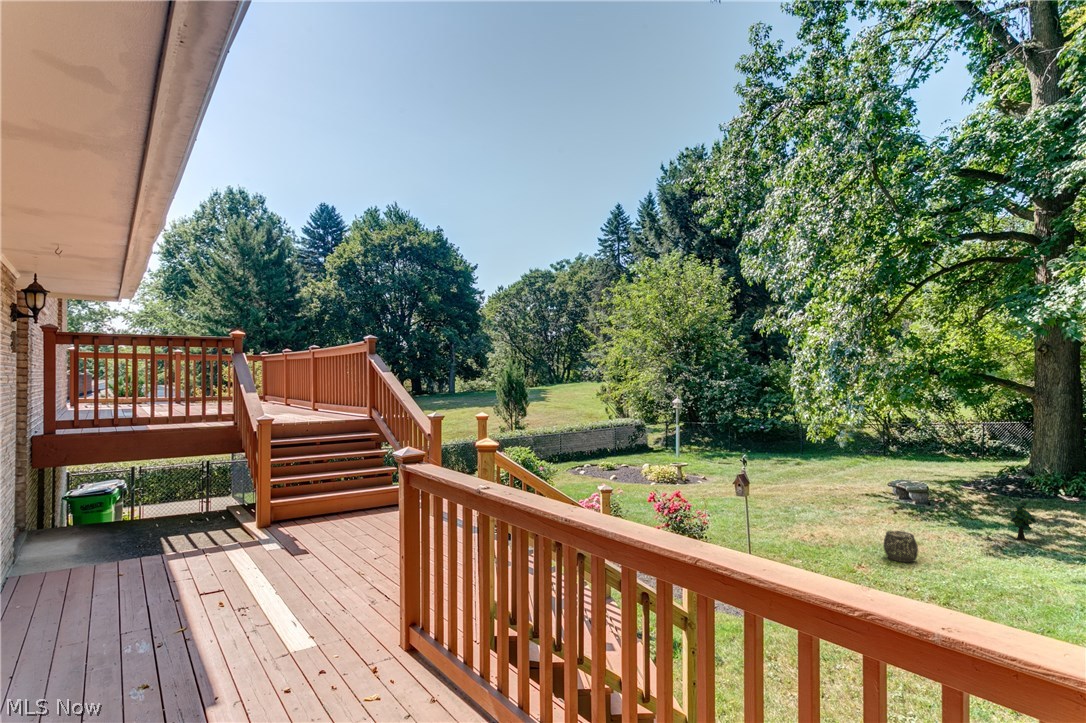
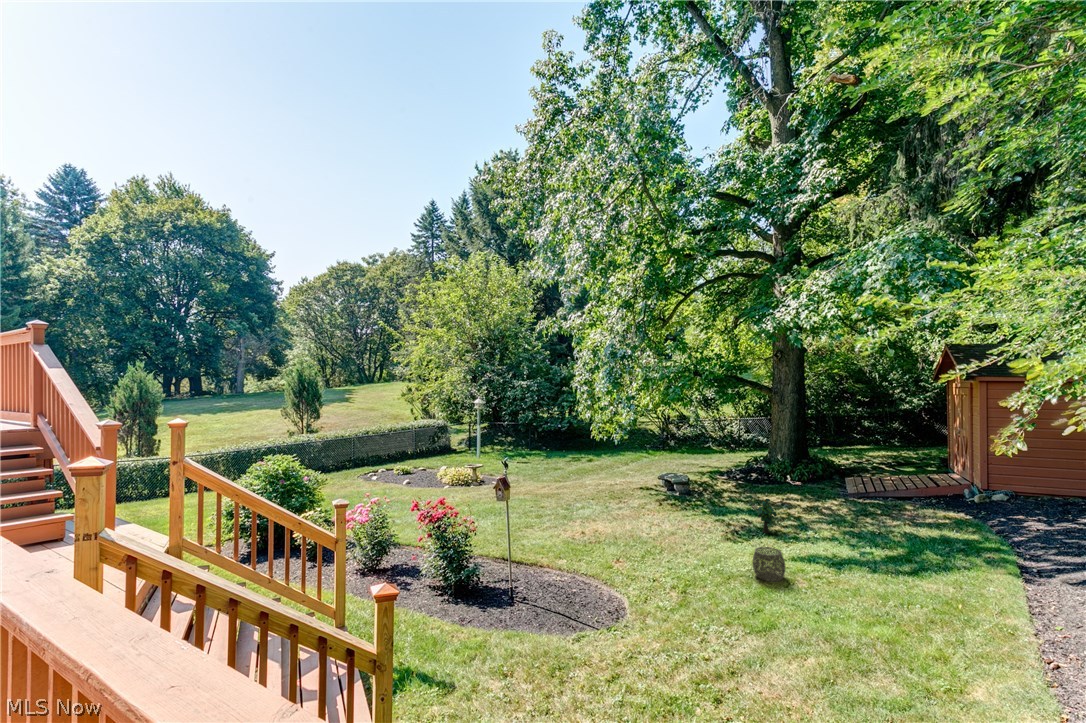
woven basket: present [883,531,918,562] -> present [753,547,786,581]

